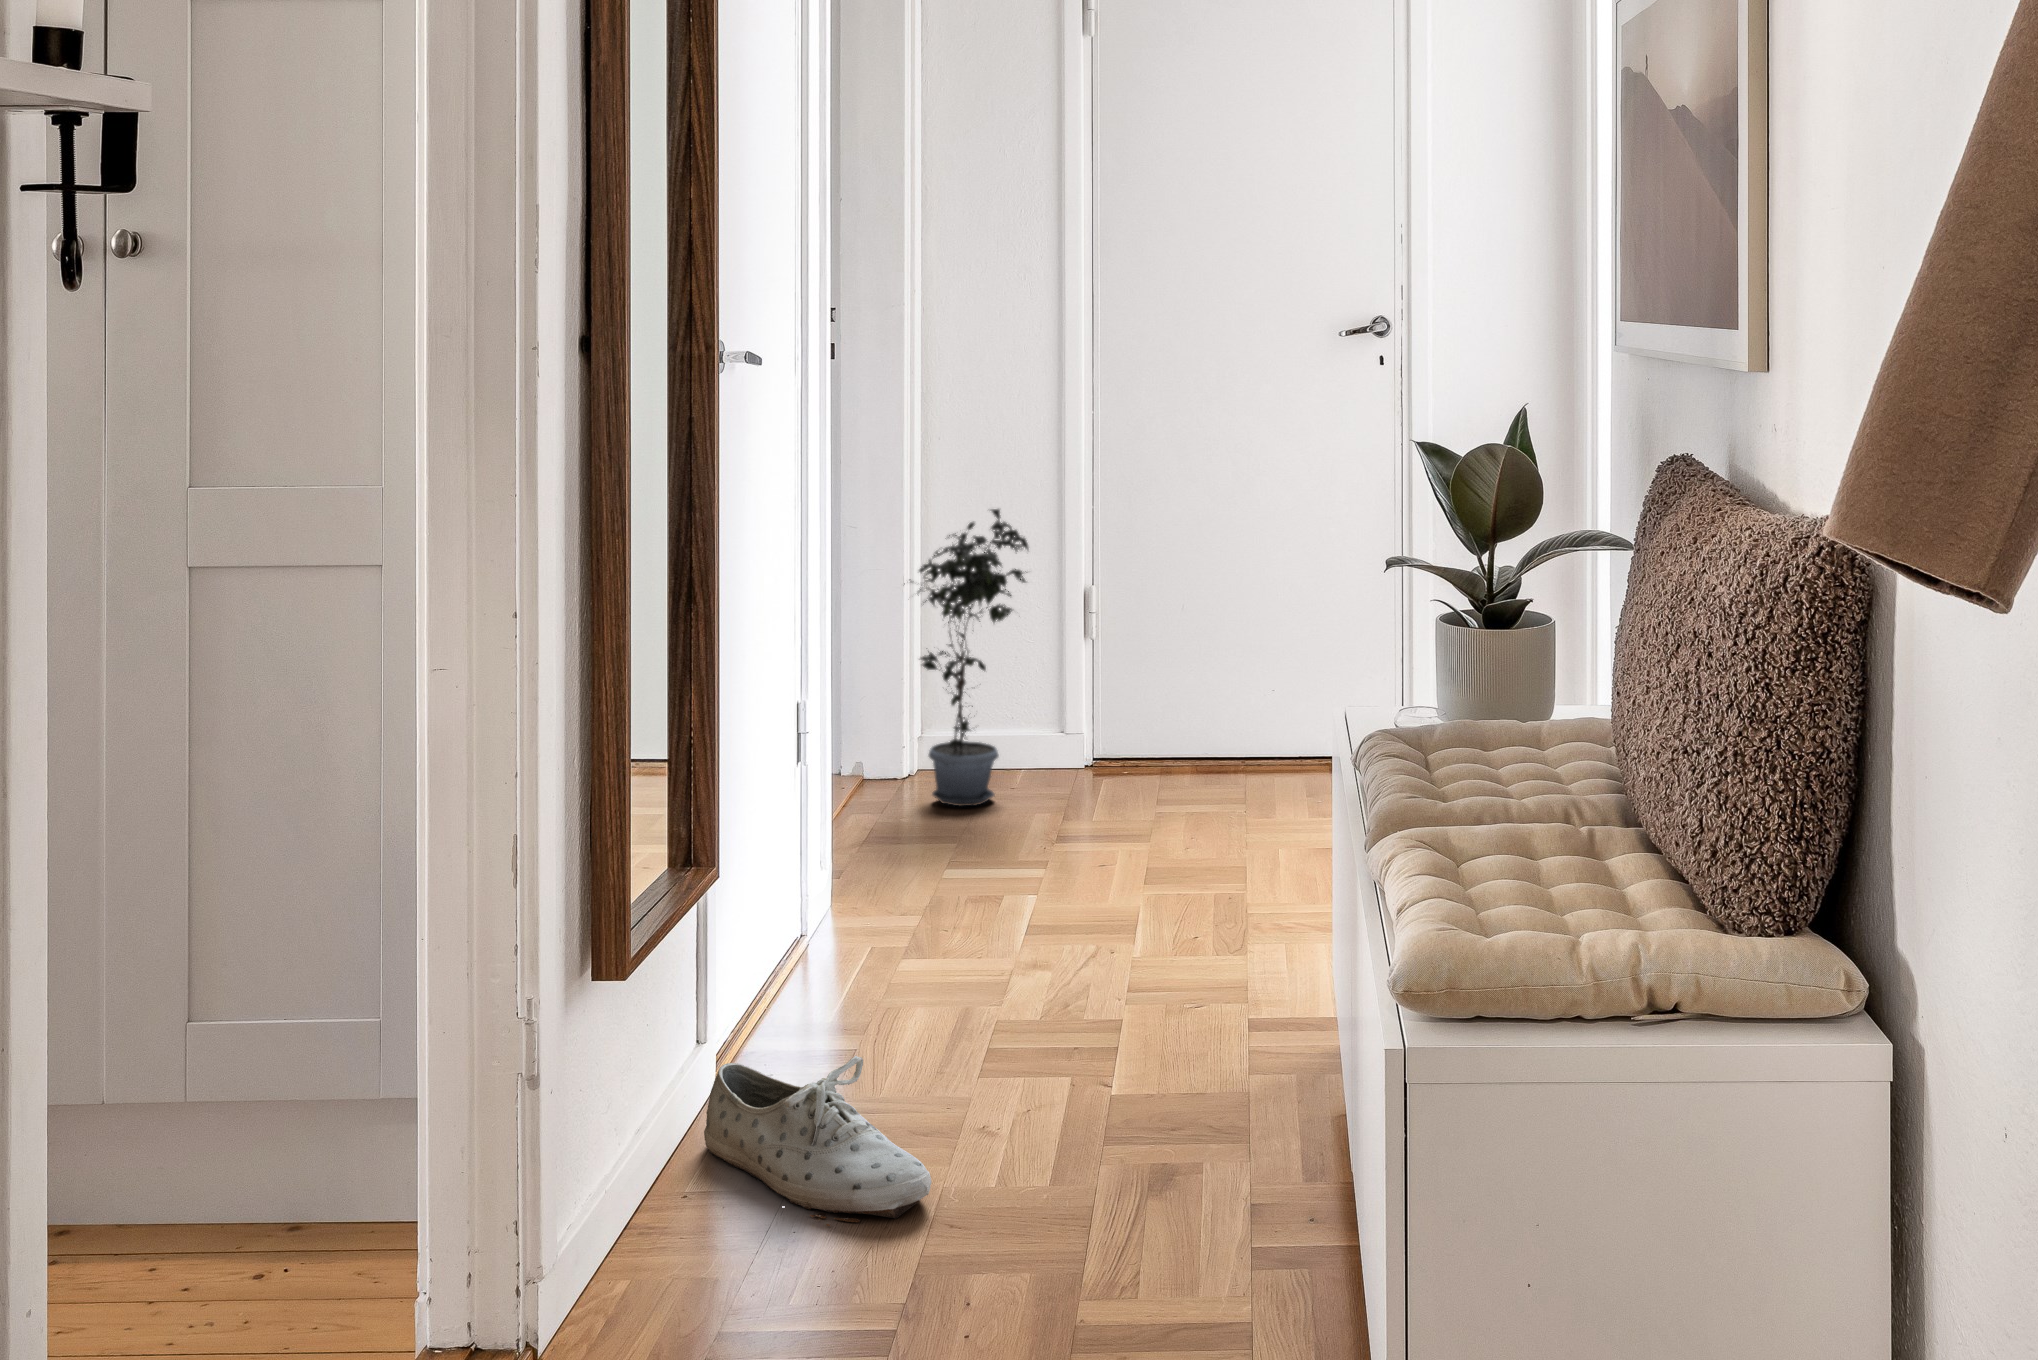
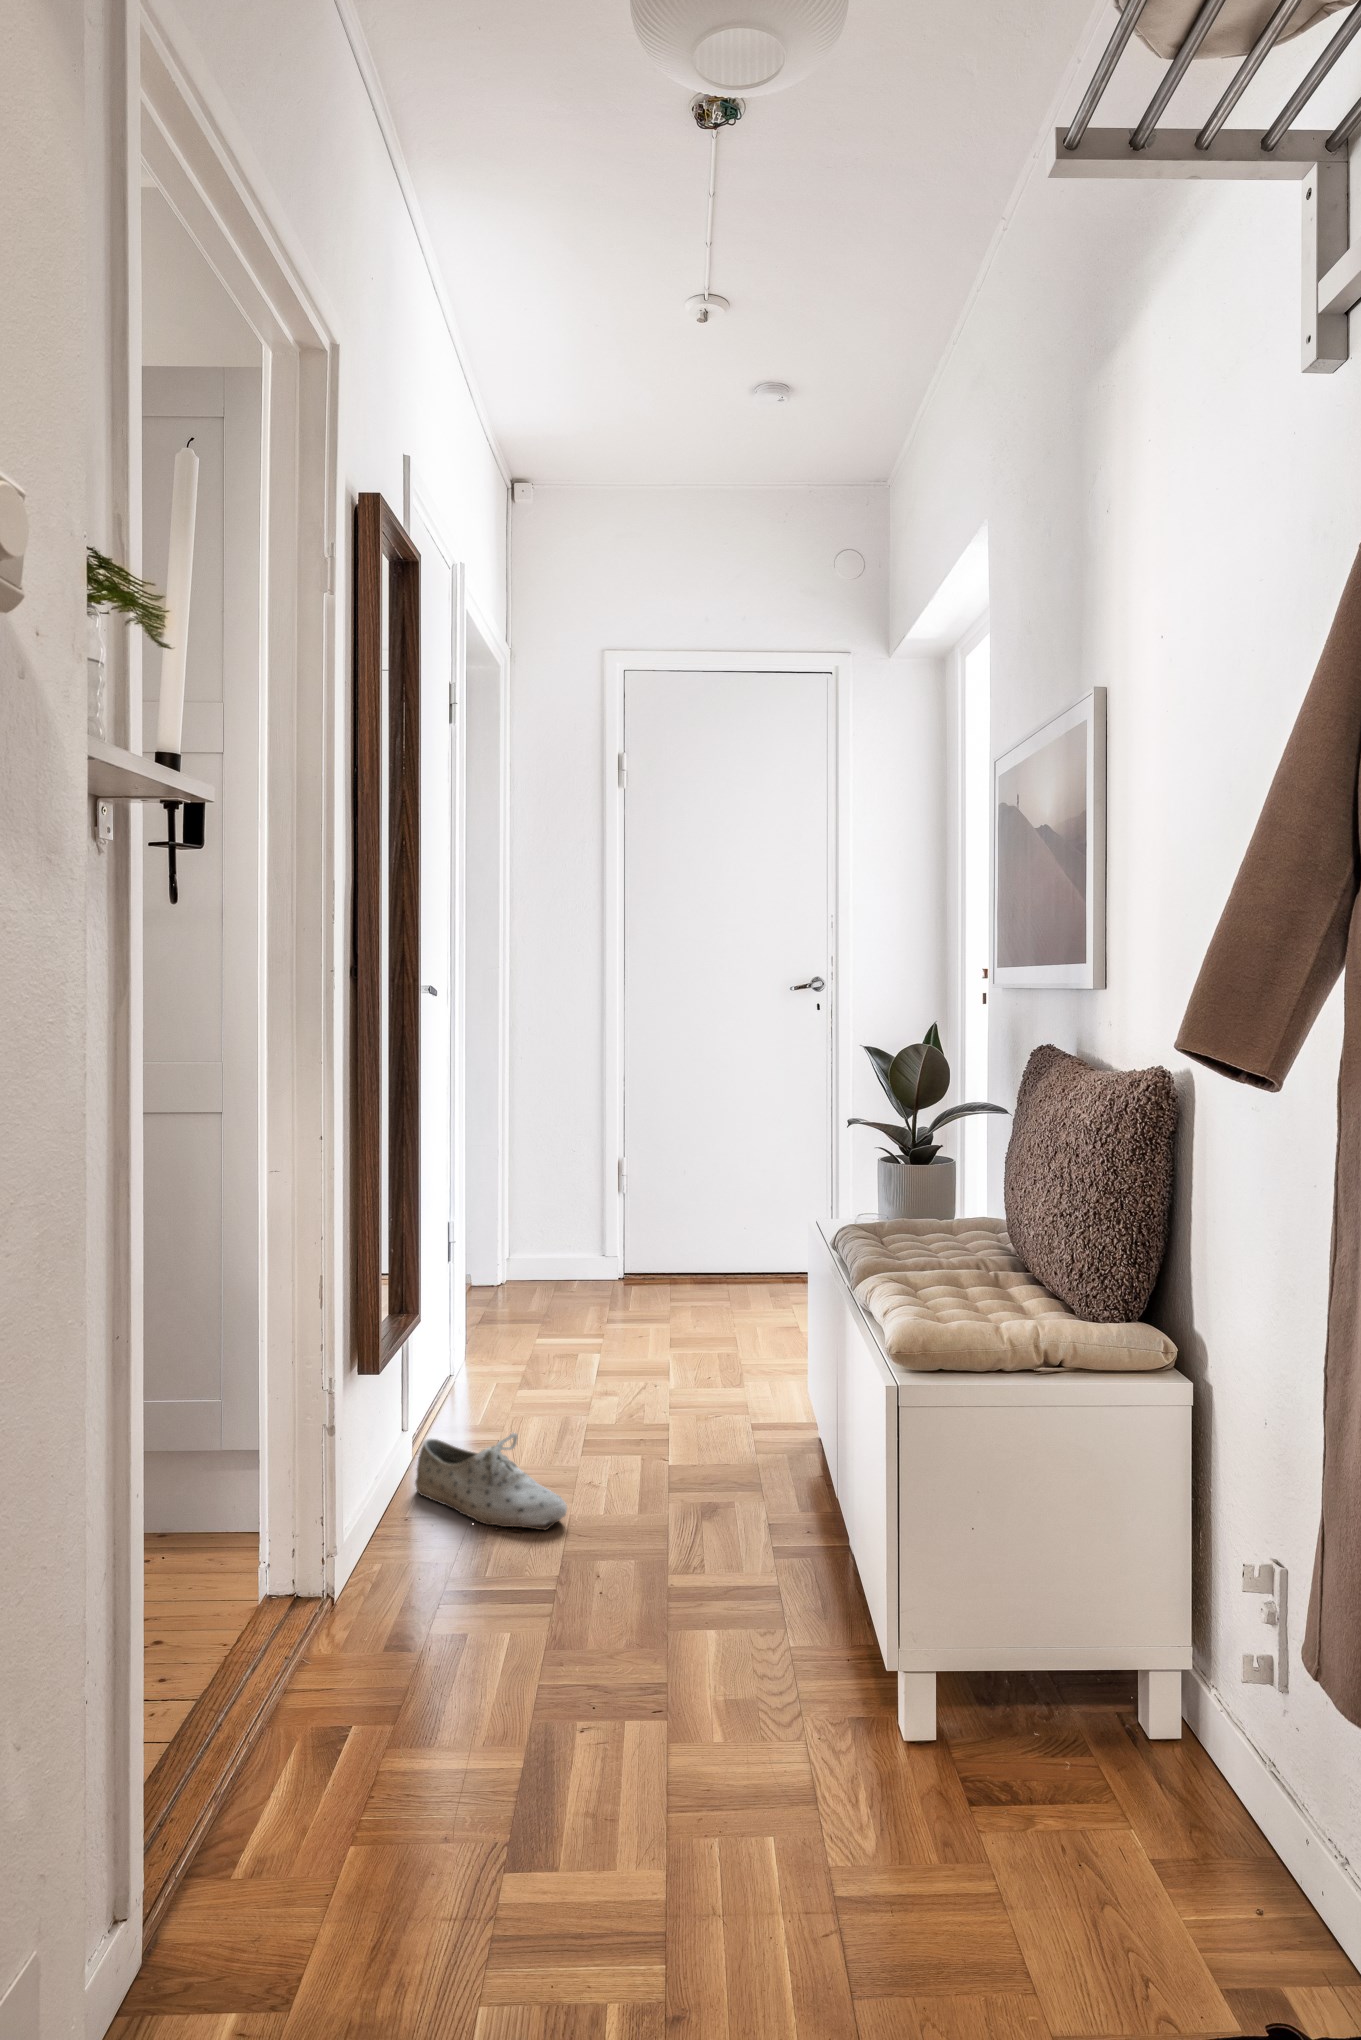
potted plant: present [904,509,1028,806] -> none [503,1100,589,1299]

